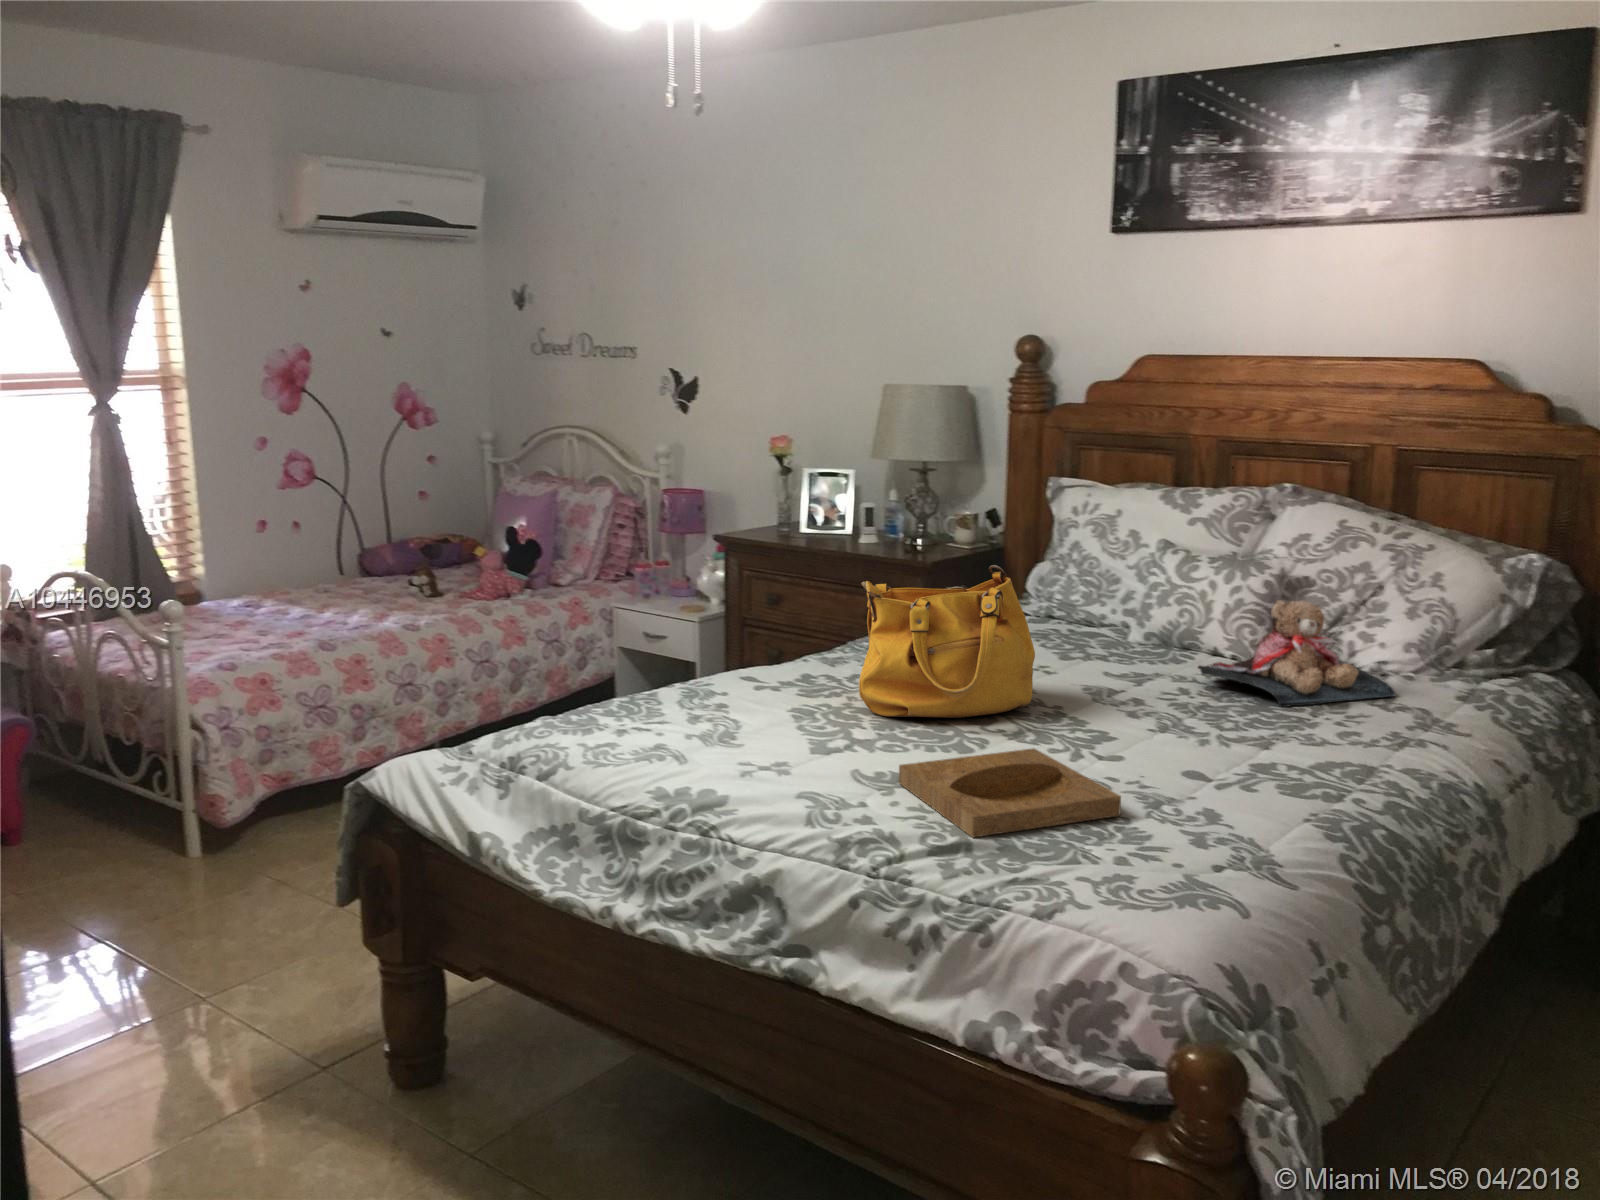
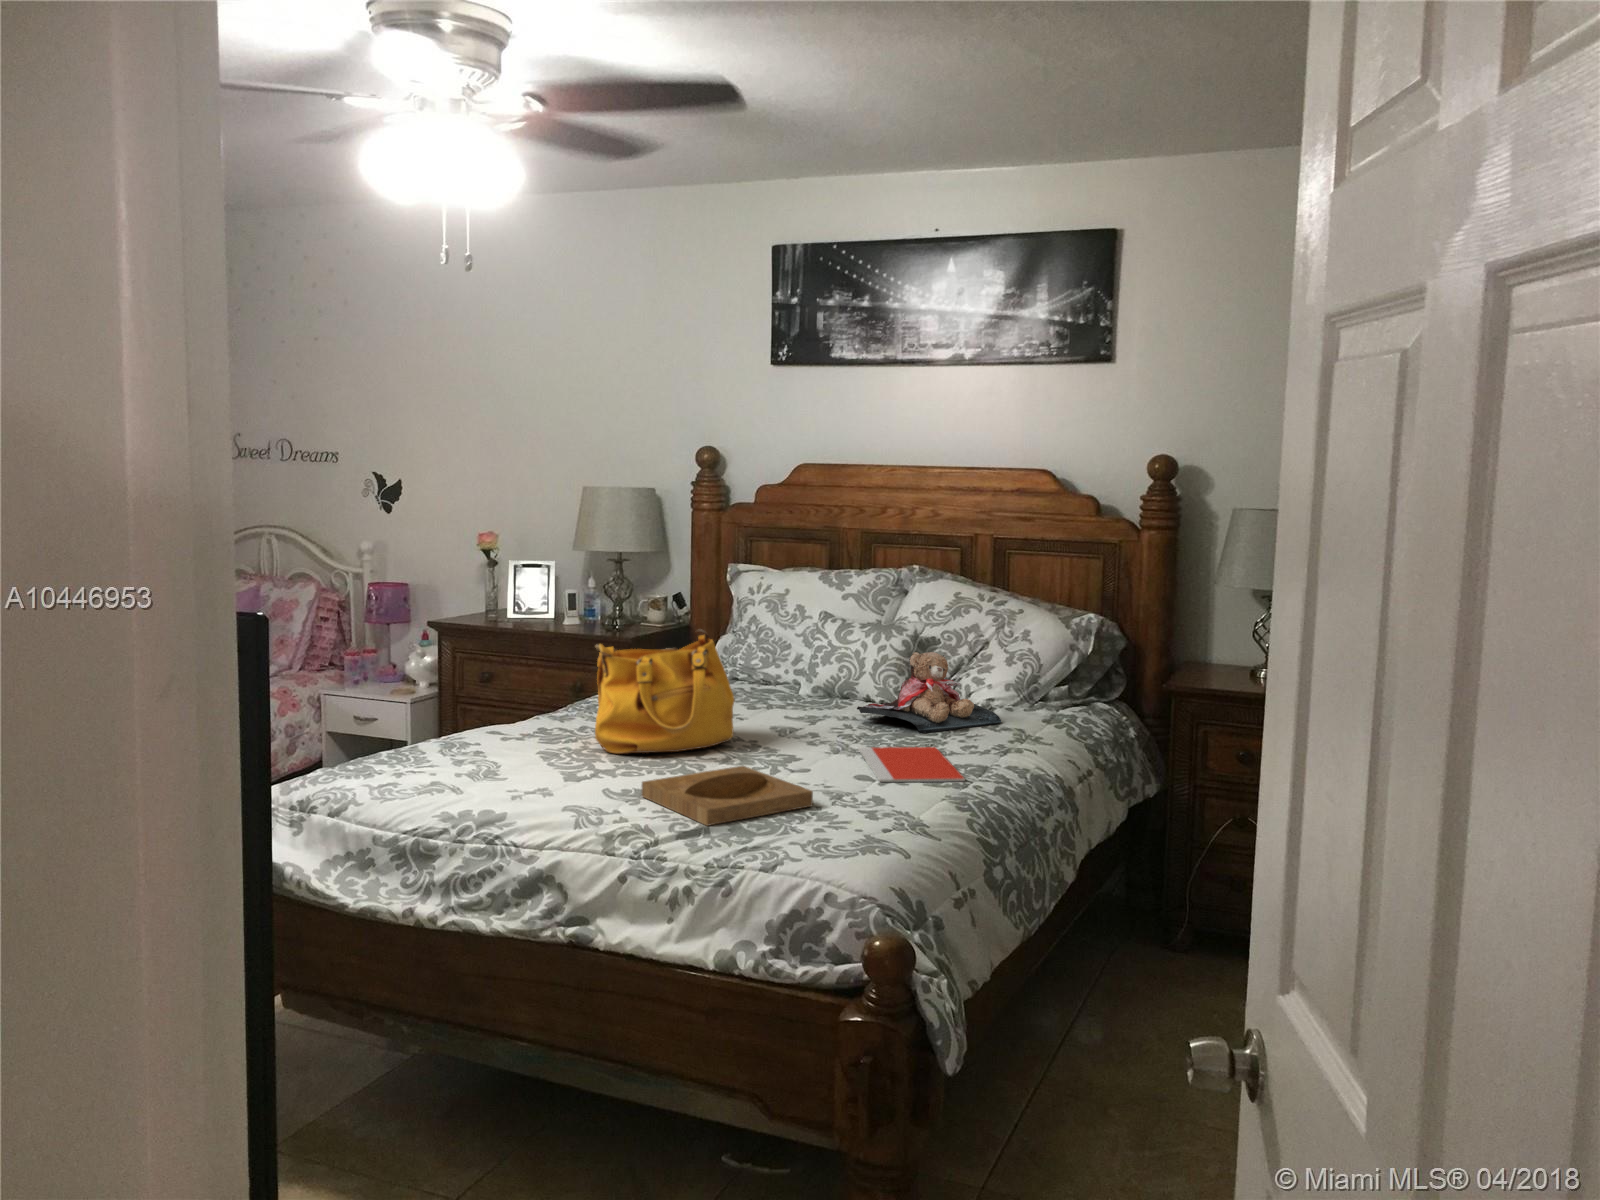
notebook: none [1194,726,1340,789] -> present [859,747,965,782]

